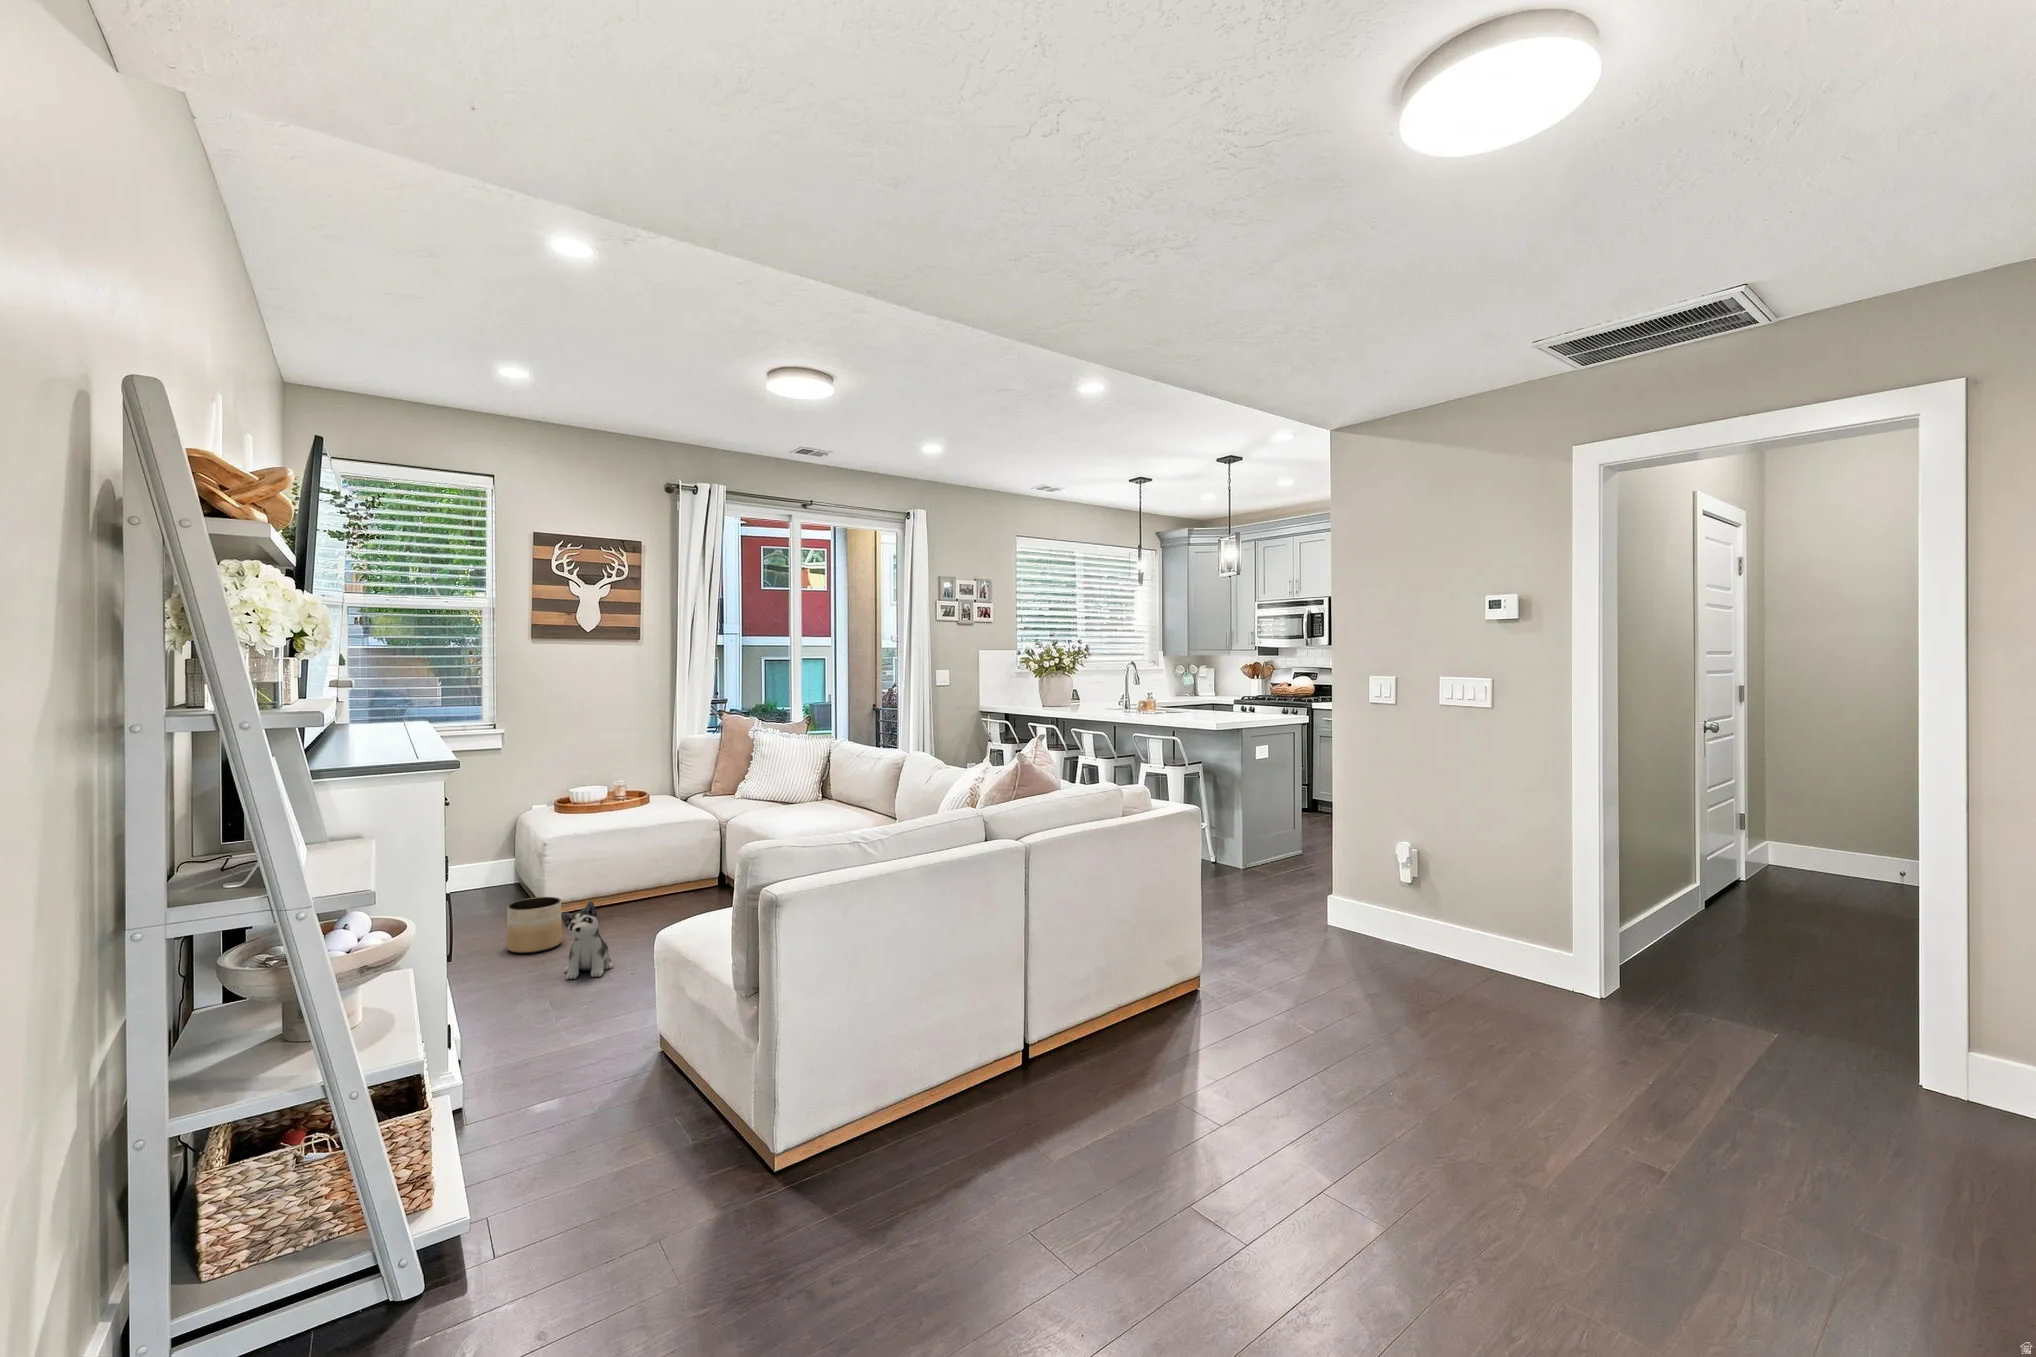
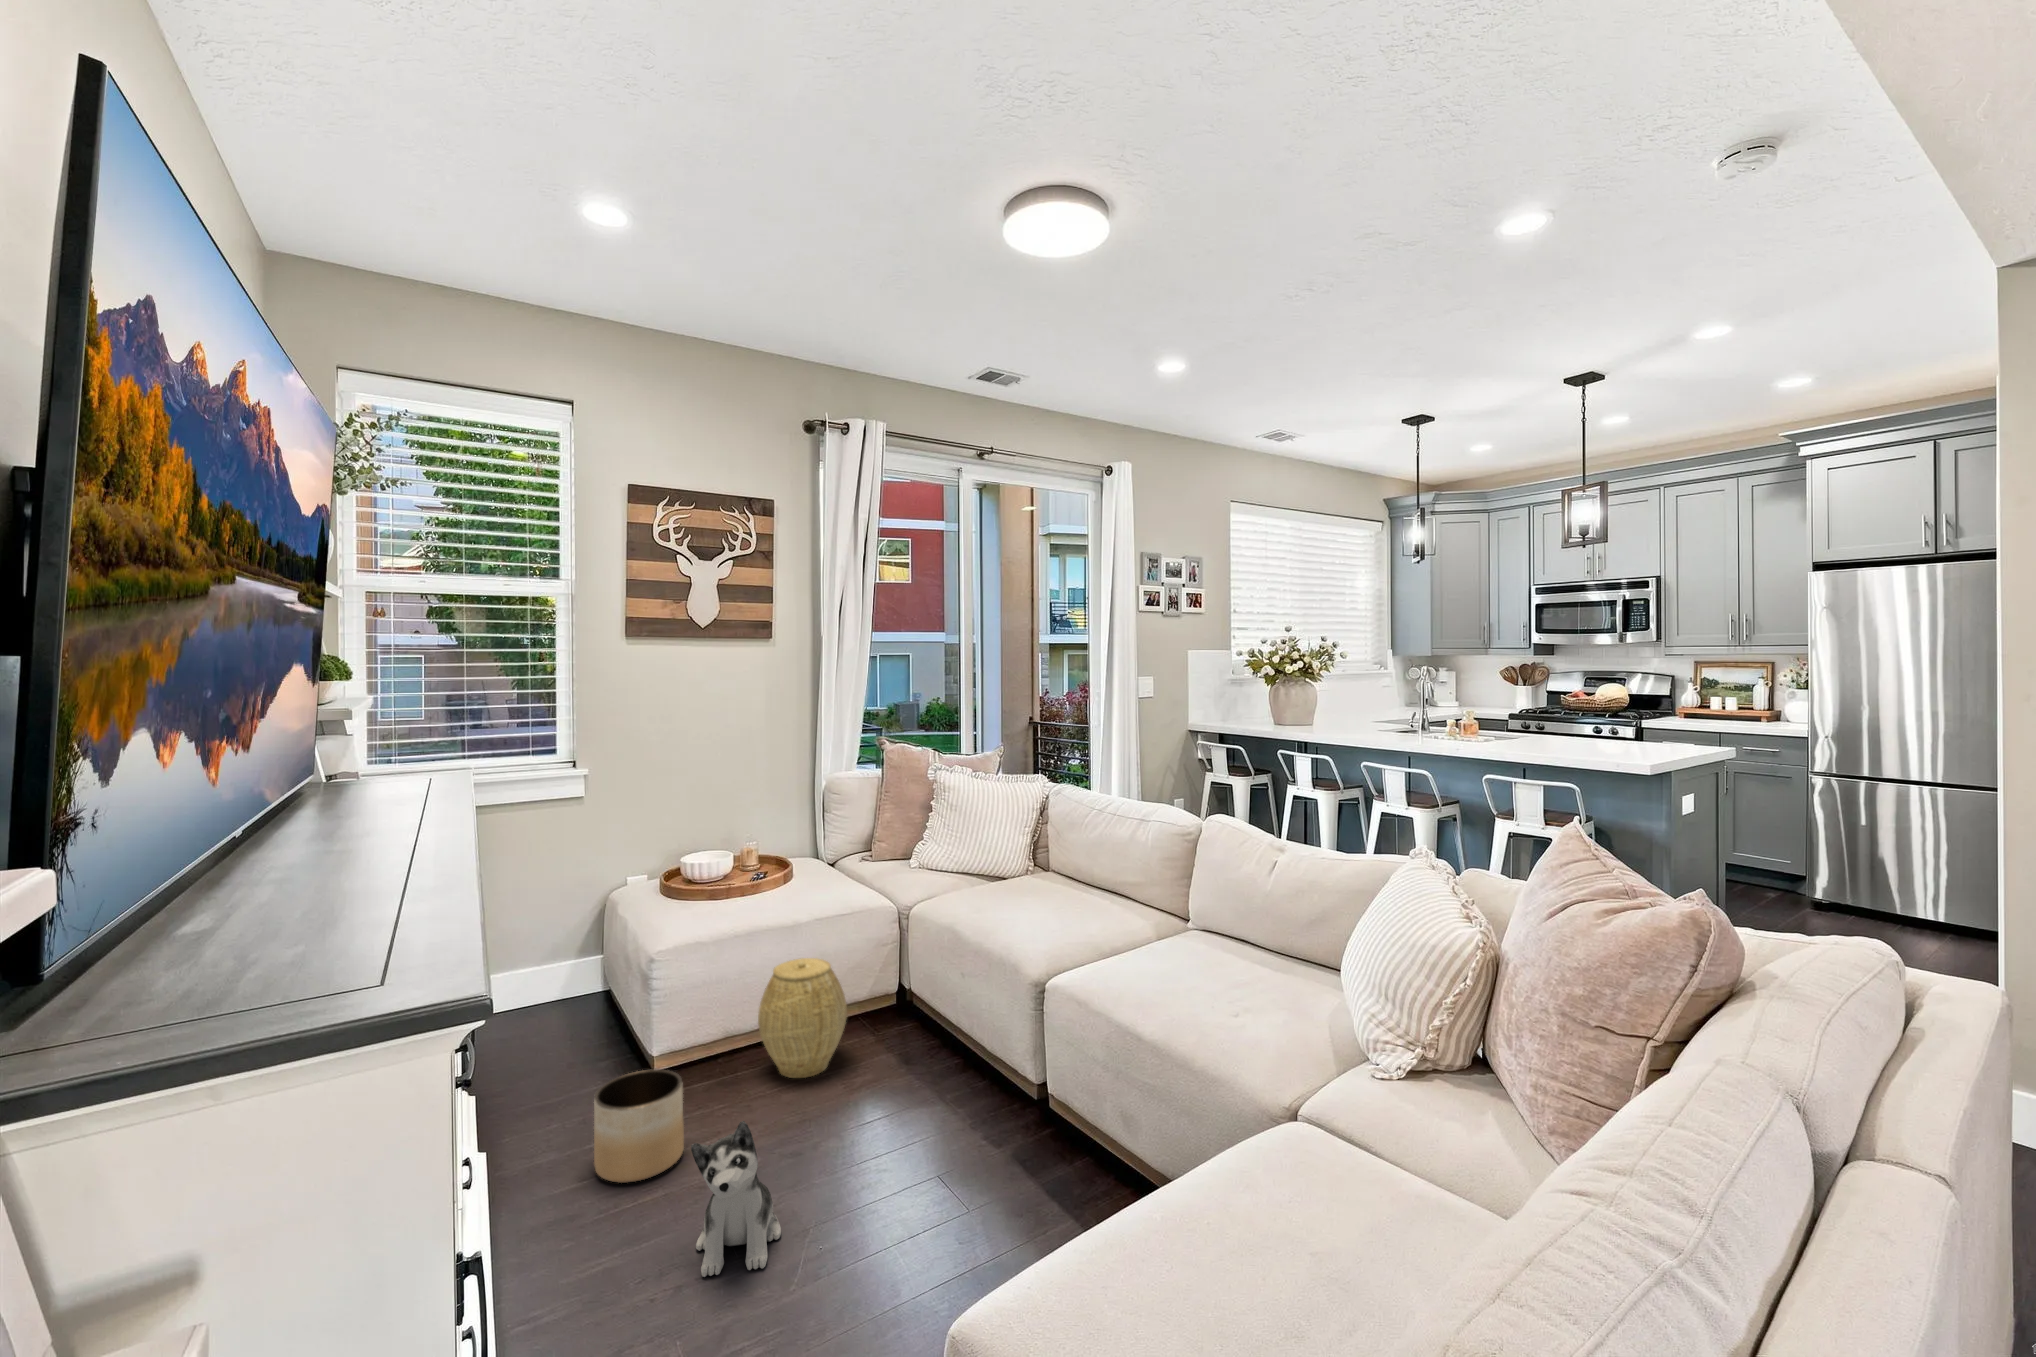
woven basket: none [615,844,674,916] -> present [758,958,847,1078]

